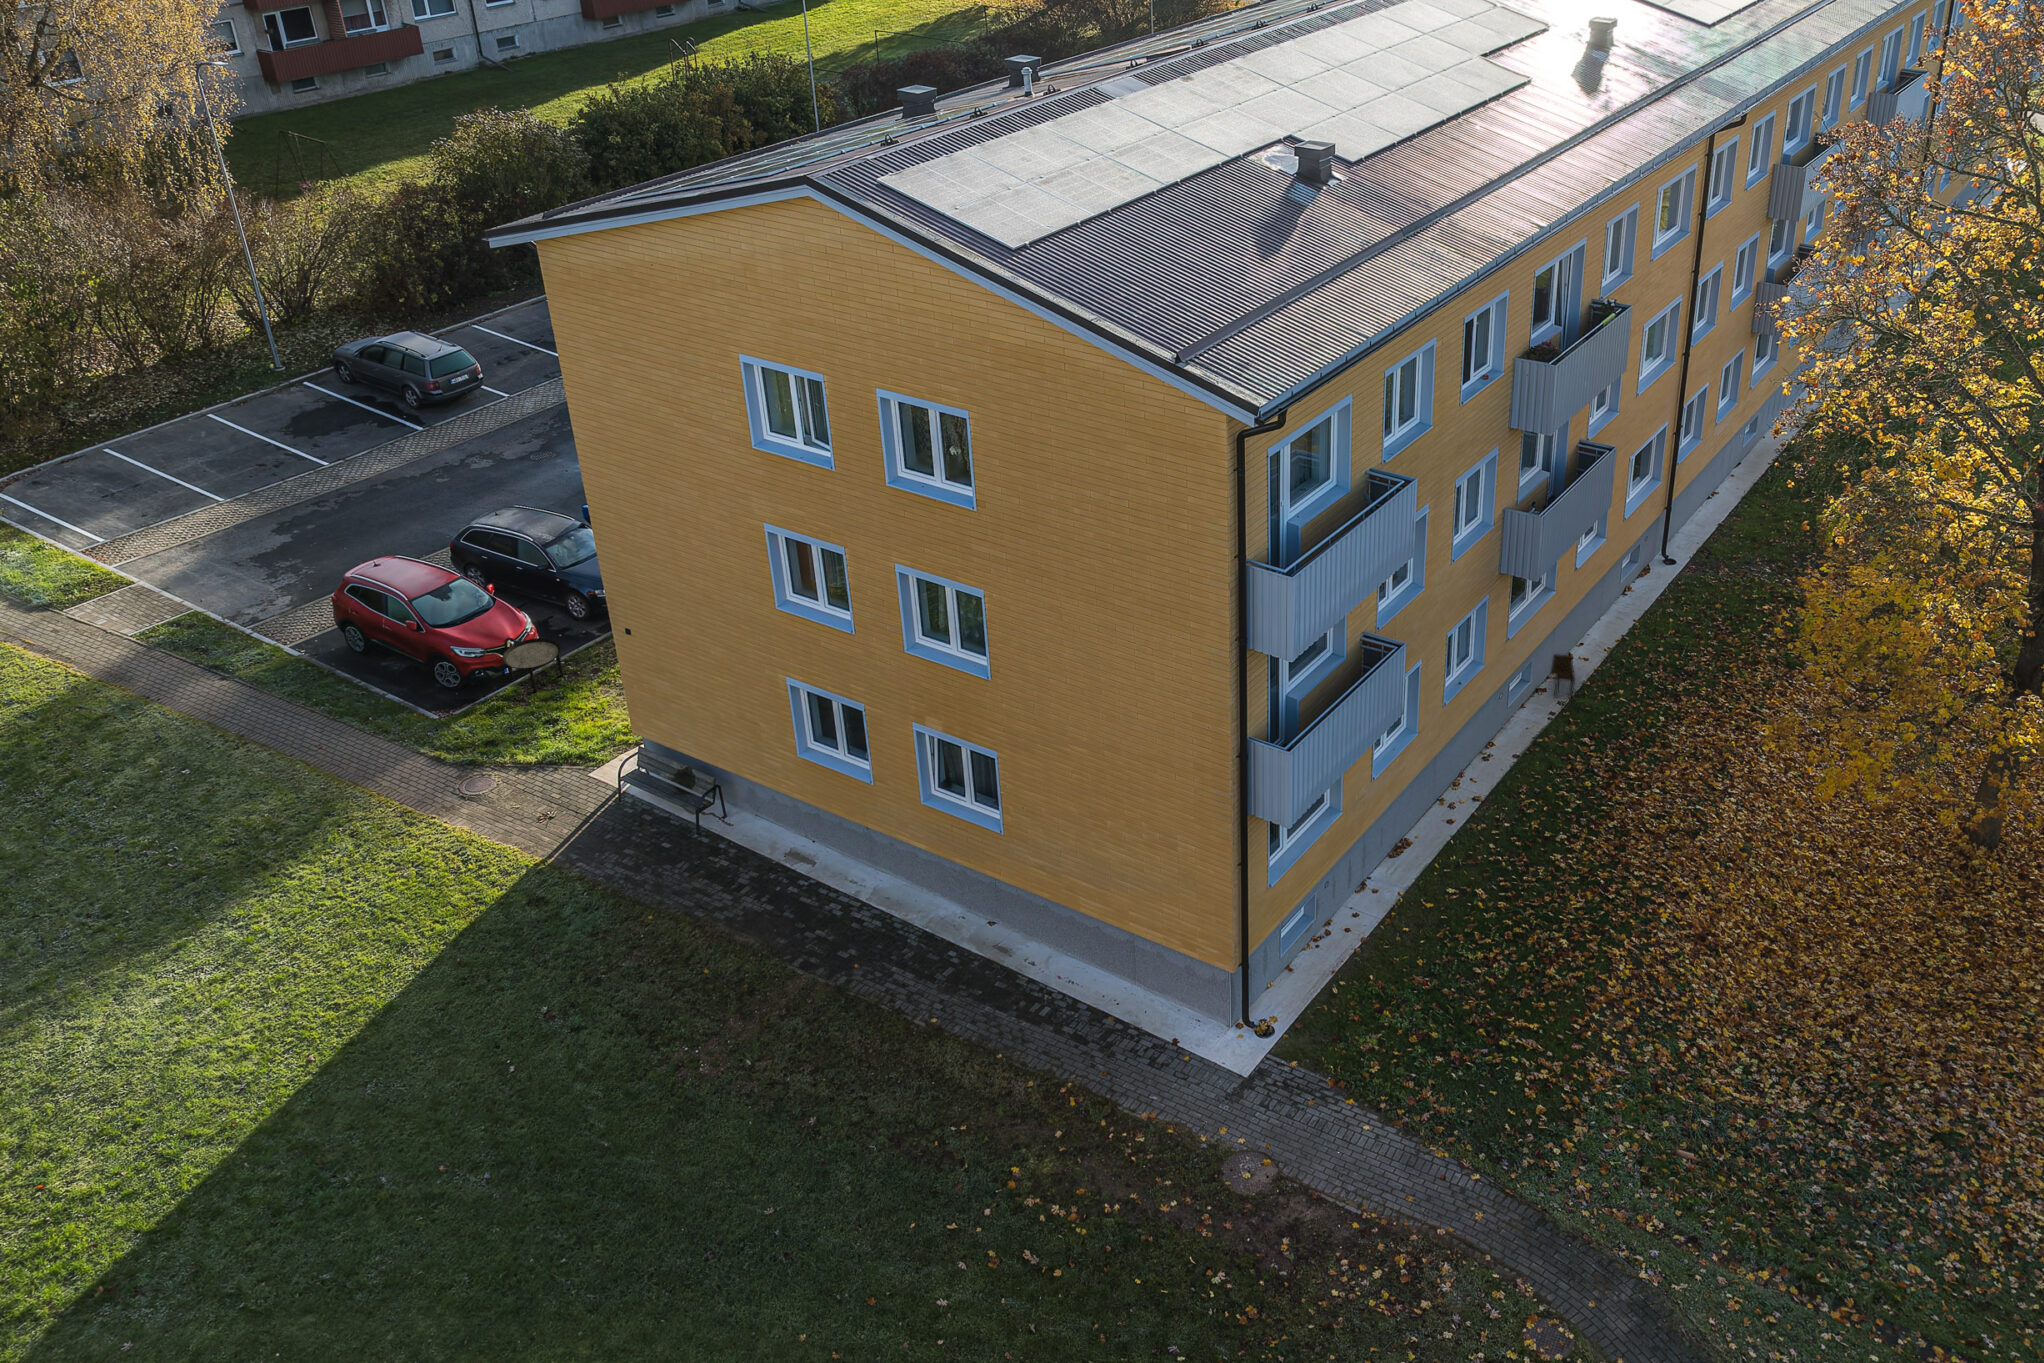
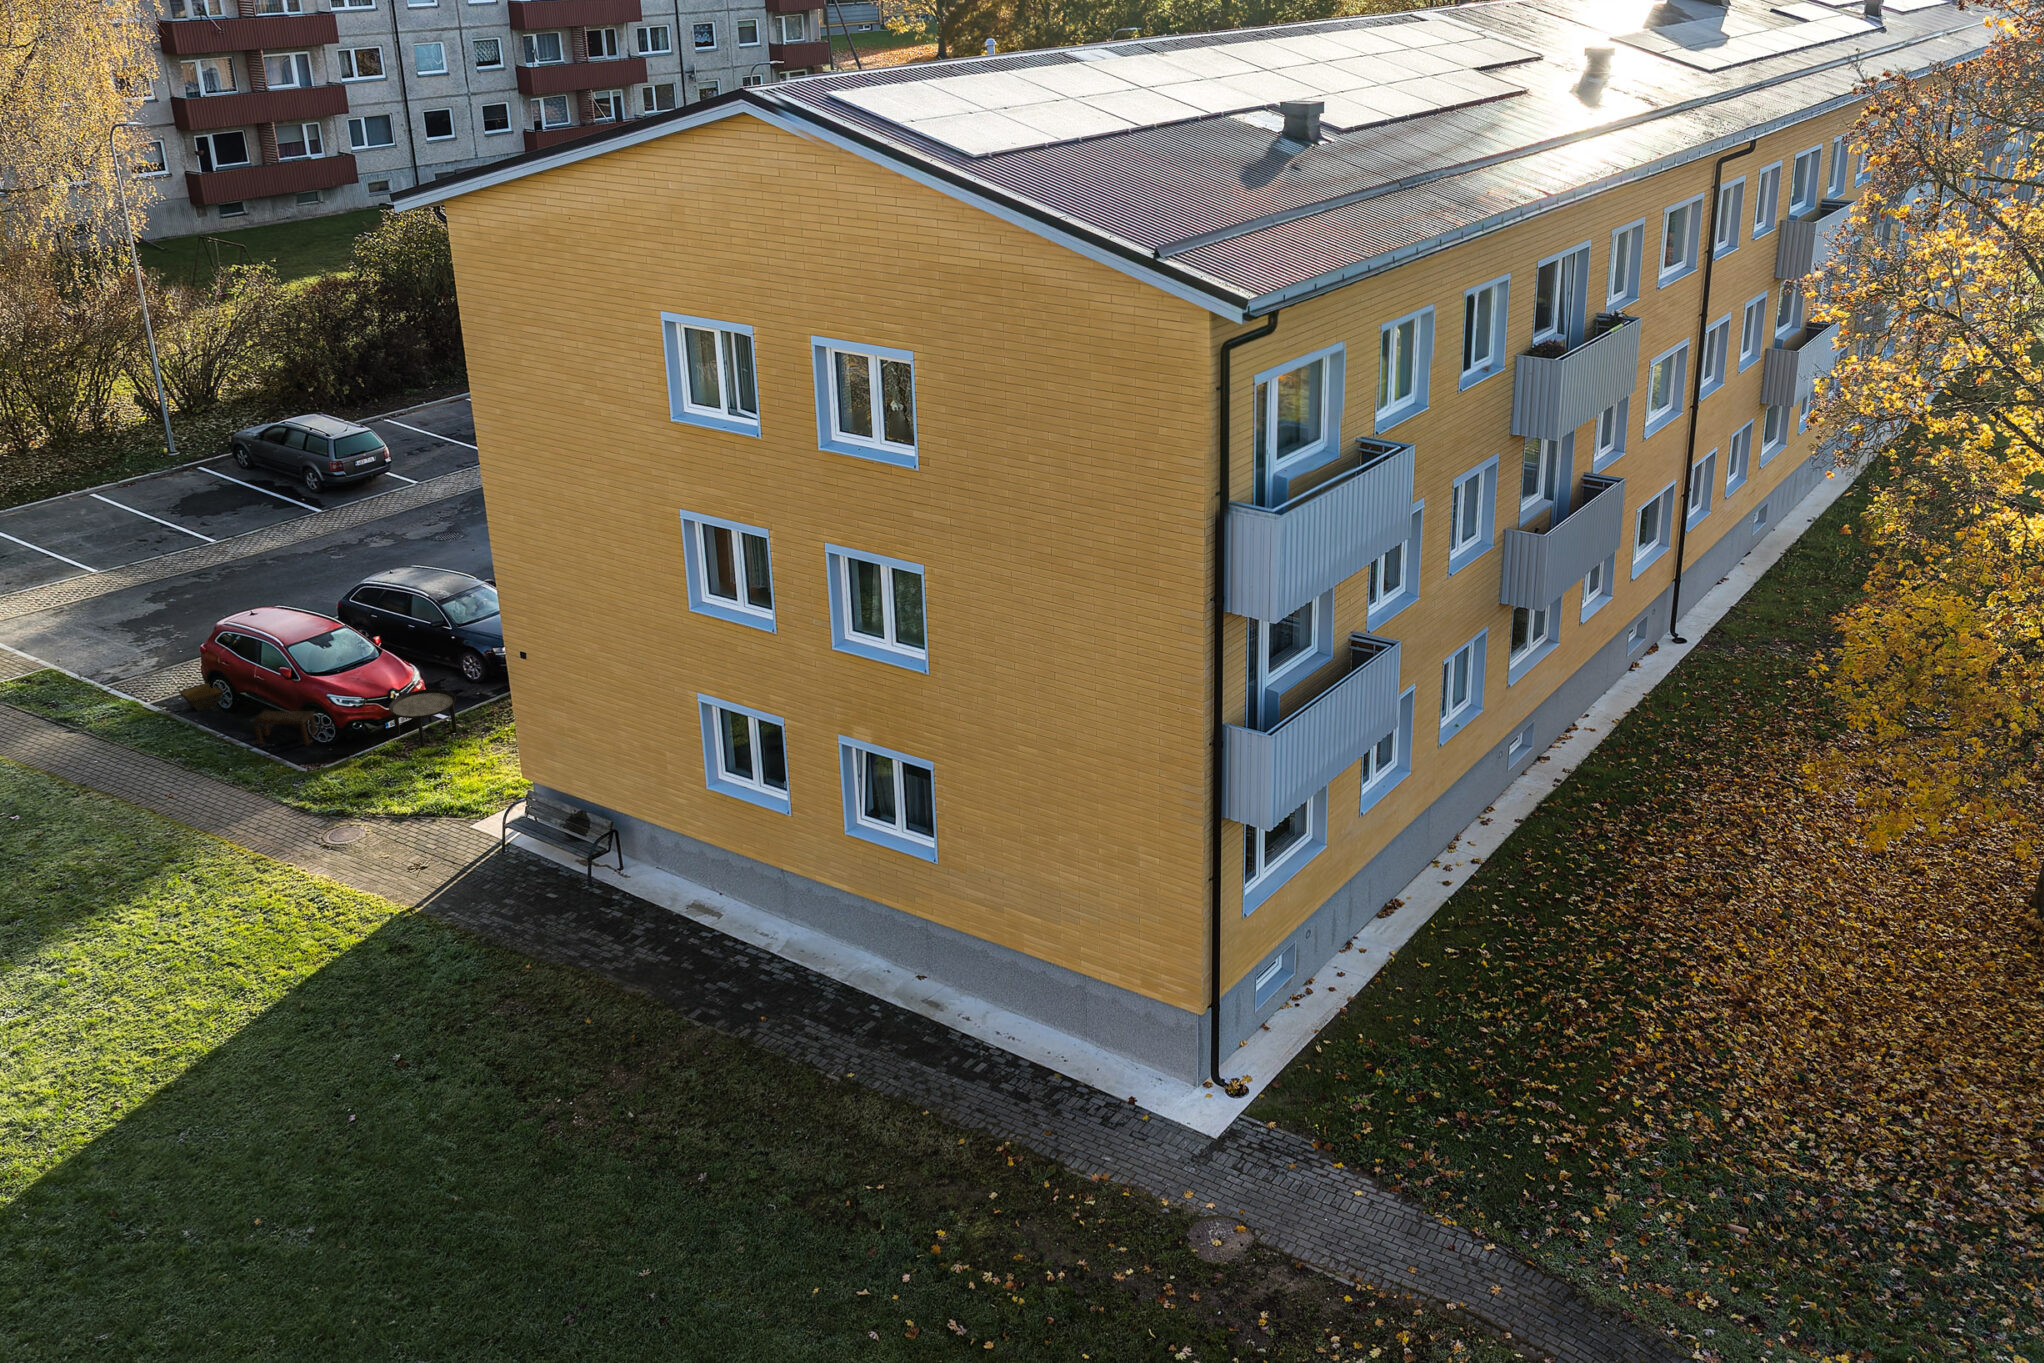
basket: none [314,631,354,659] -> present [179,683,223,711]
bench: present [1551,654,1575,697] -> present [253,711,316,745]

